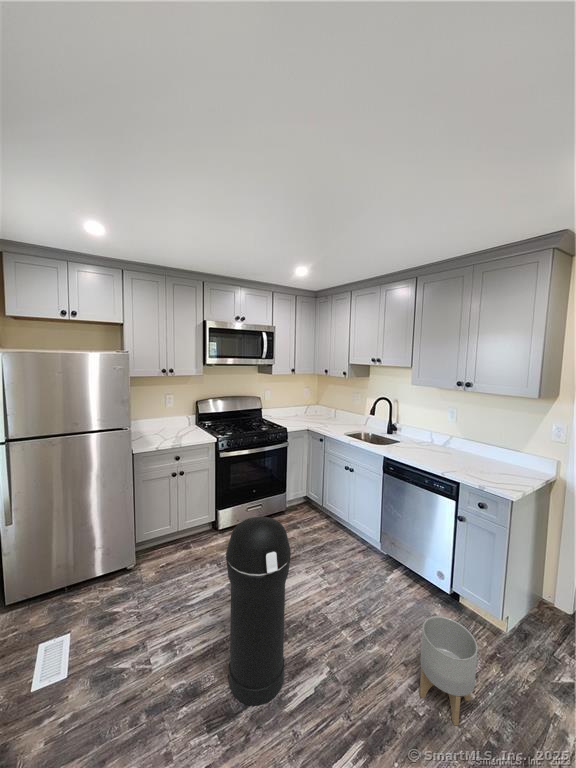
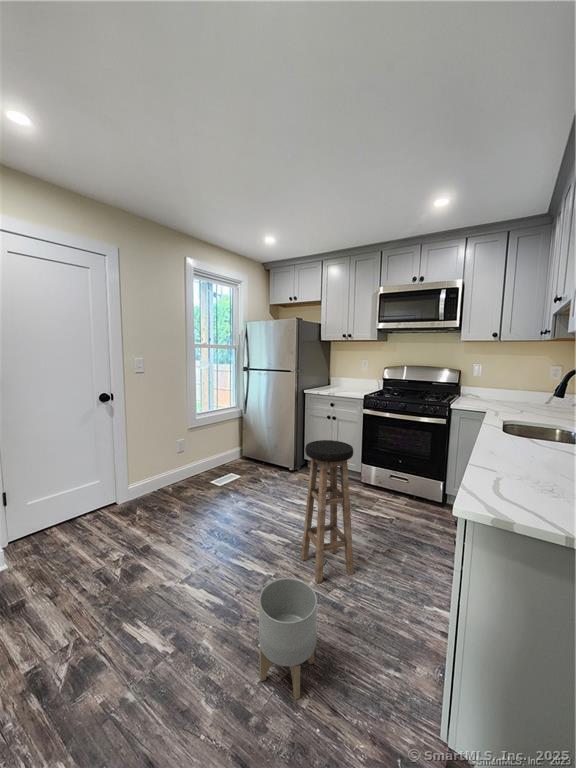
bar stool: none [309,493,356,634] -> present [301,440,354,583]
trash can: present [226,517,291,706] -> none [225,422,273,554]

